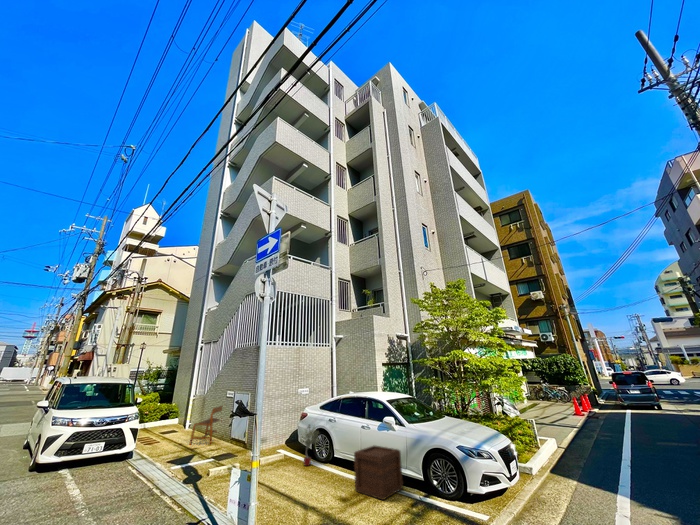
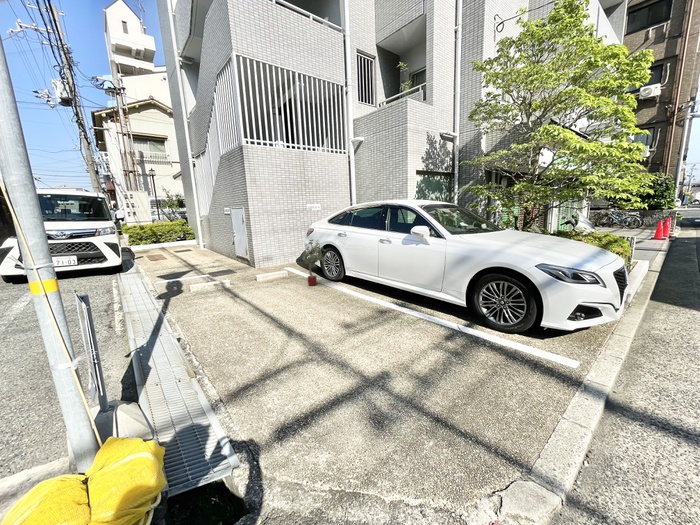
bench: present [190,406,224,445] -> none [190,223,231,263]
wooden crate: present [354,446,403,500] -> none [365,263,435,329]

